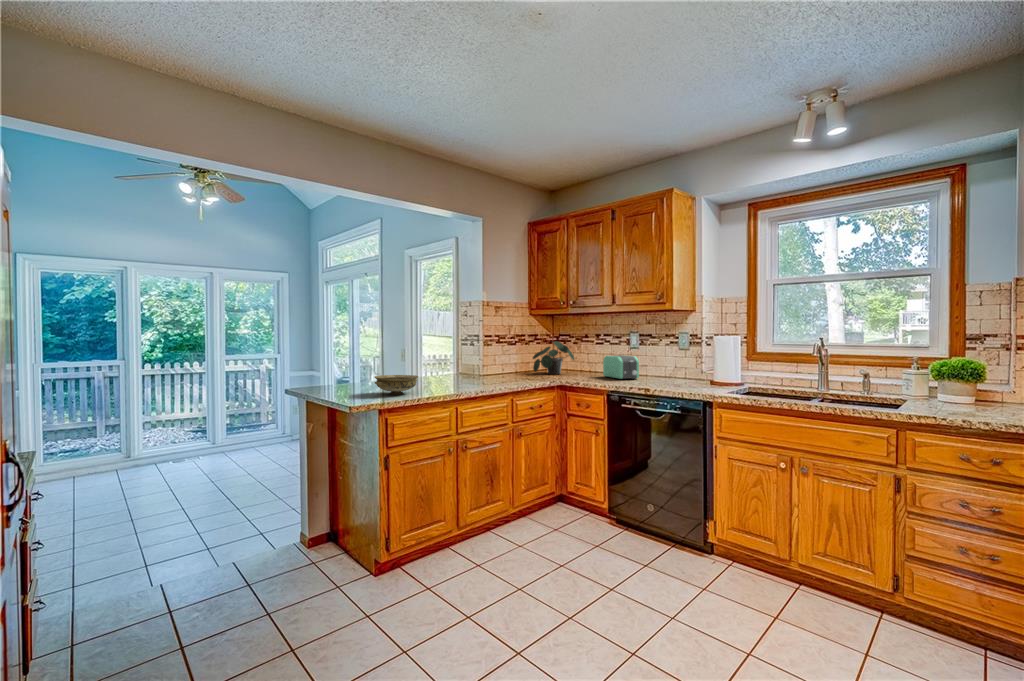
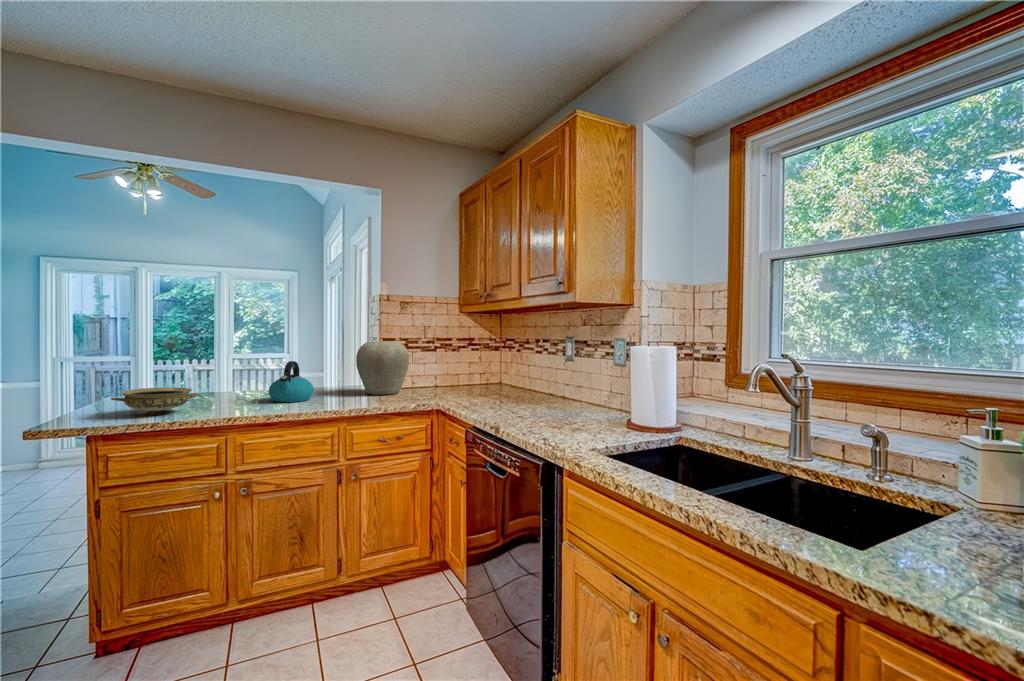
vase: none [480,338,519,378] -> present [356,341,409,395]
potted plant: present [533,341,574,374] -> none [441,347,496,392]
kettle: none [438,354,469,385] -> present [269,361,314,402]
toaster: present [603,356,639,379] -> none [514,370,547,407]

